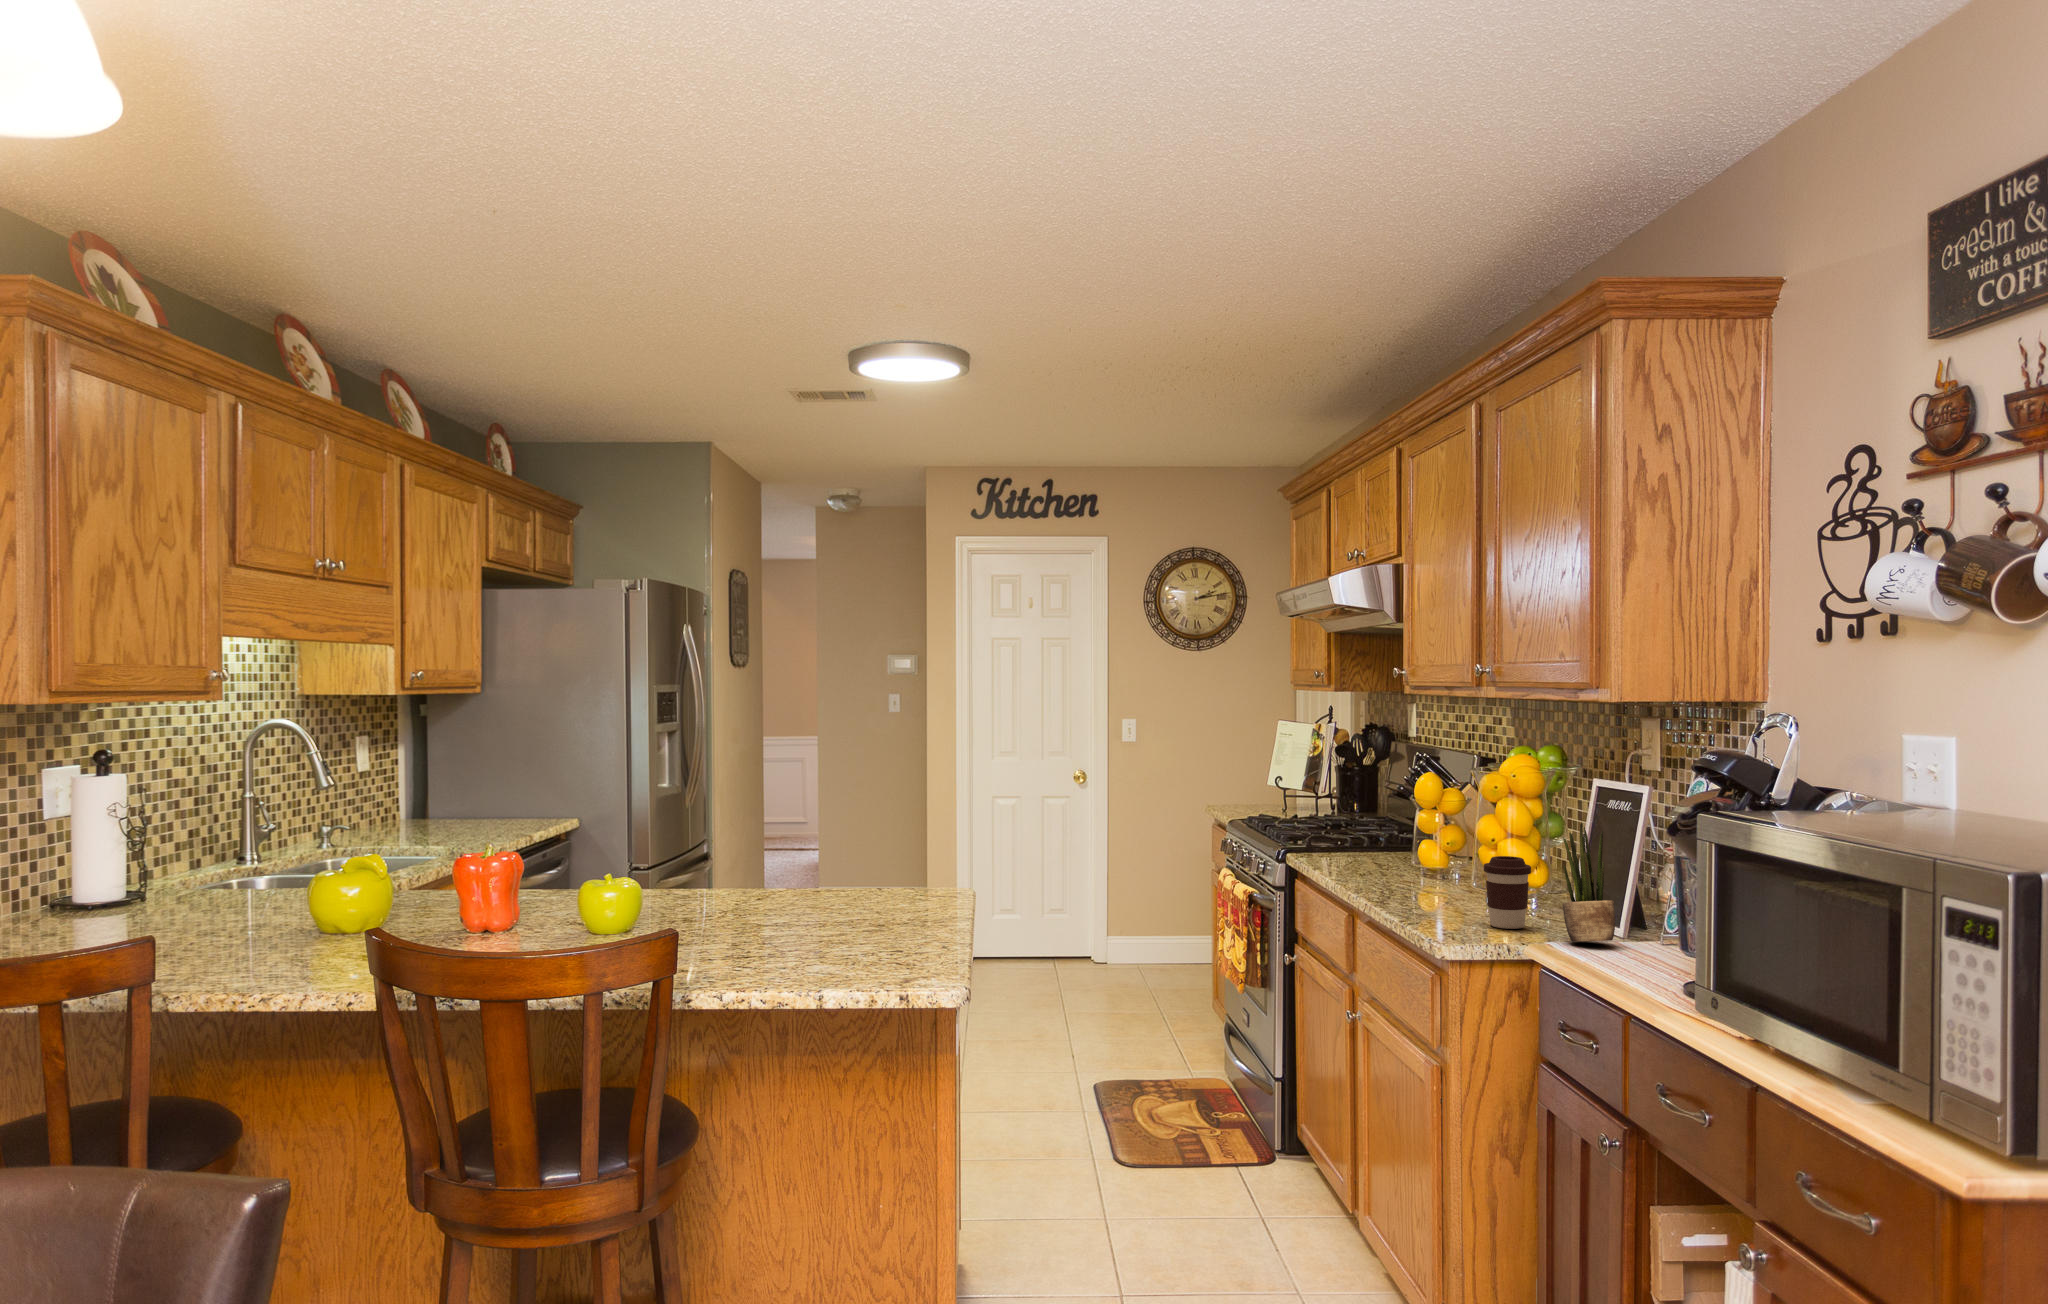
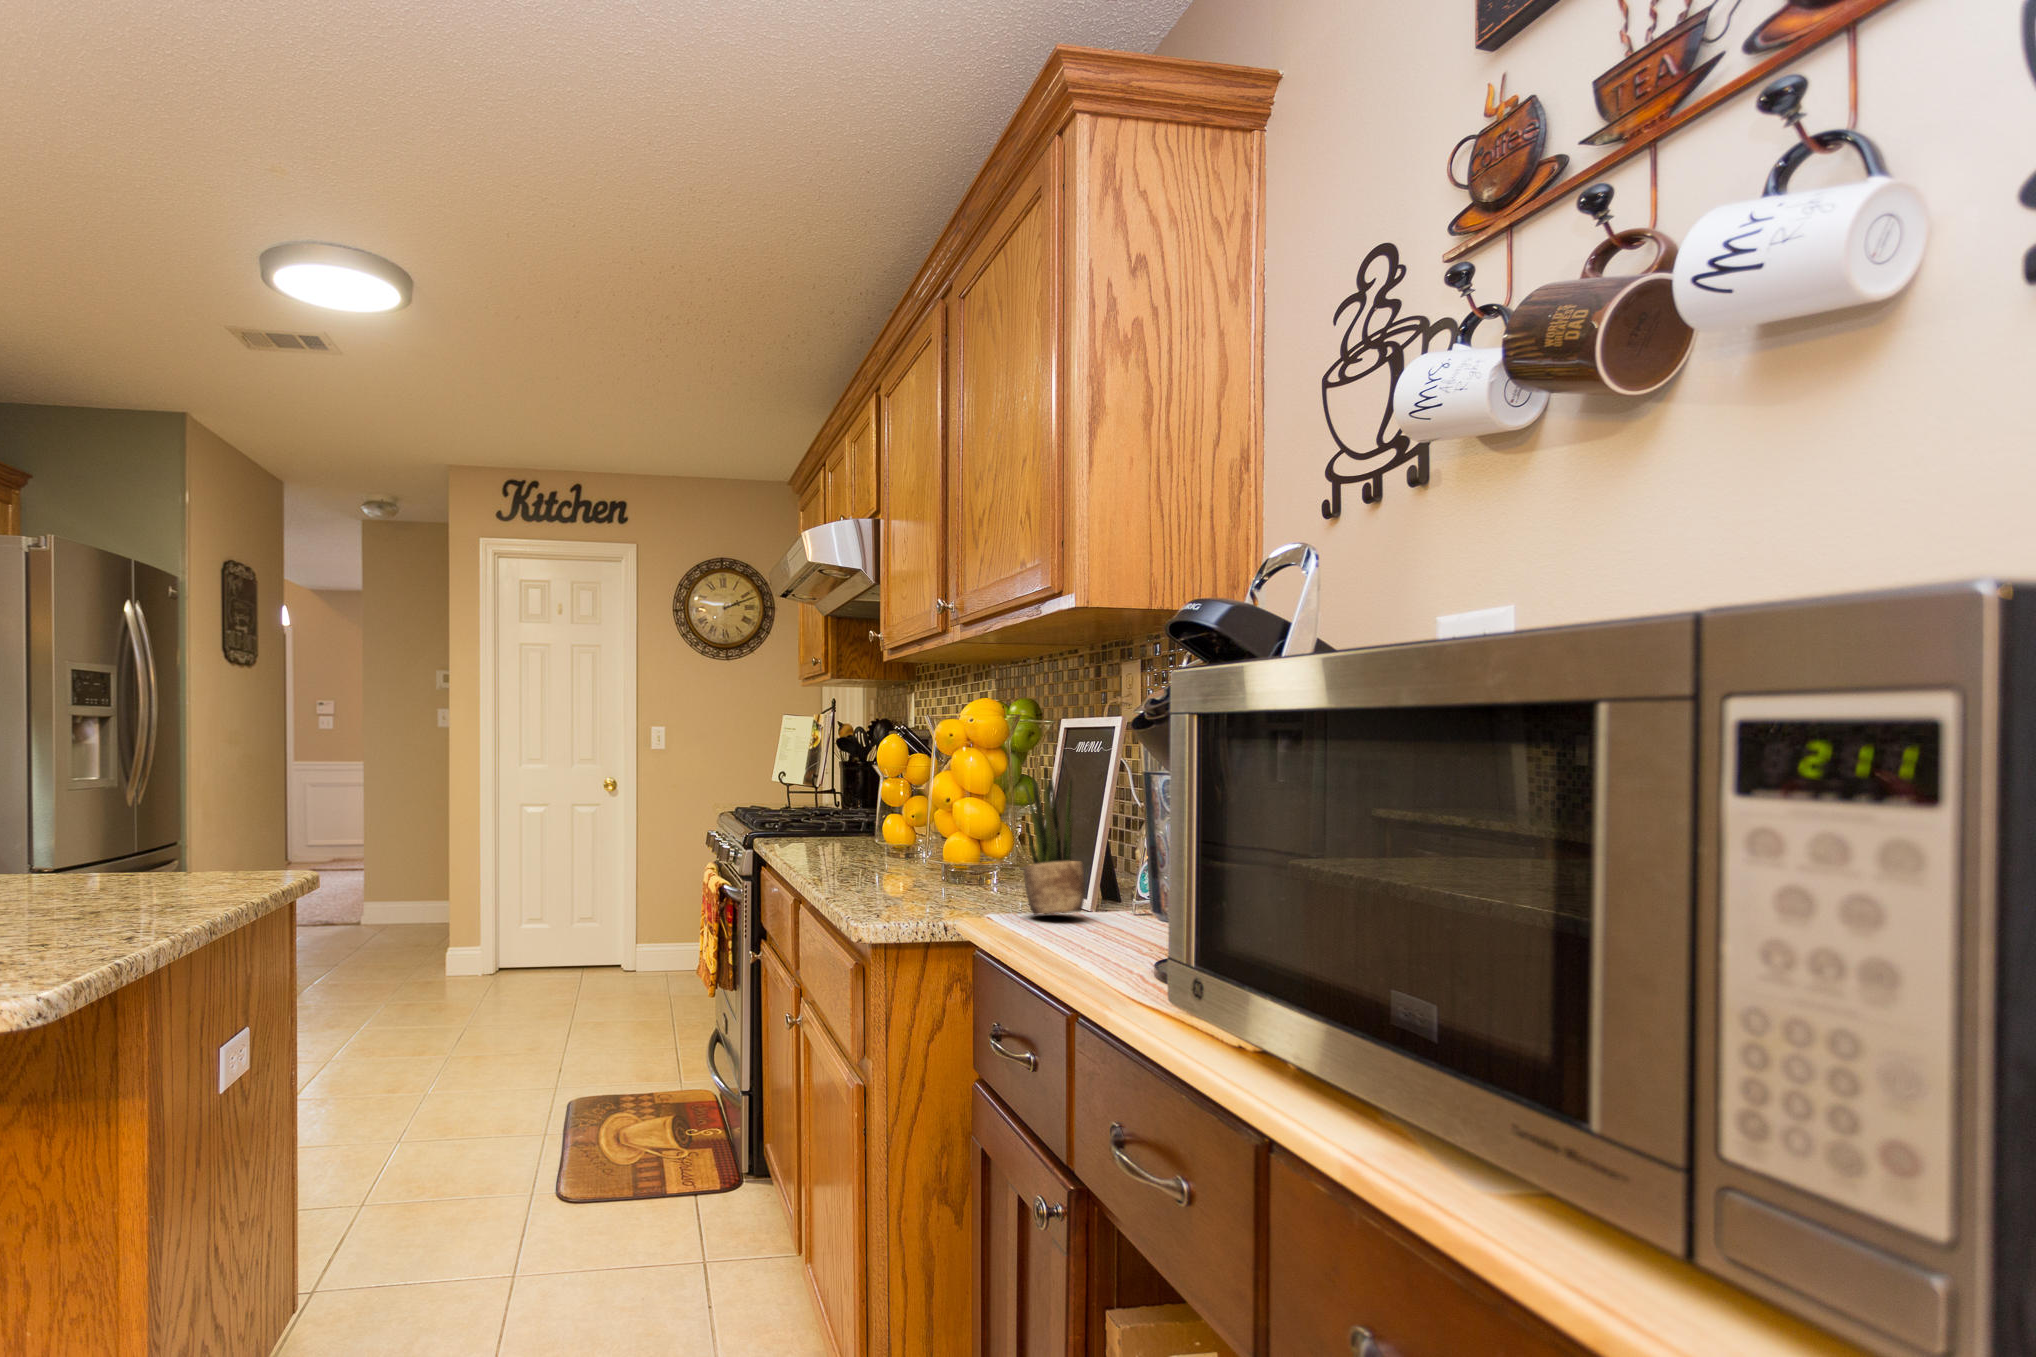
coffee cup: present [1484,856,1531,929] -> none [936,815,992,904]

